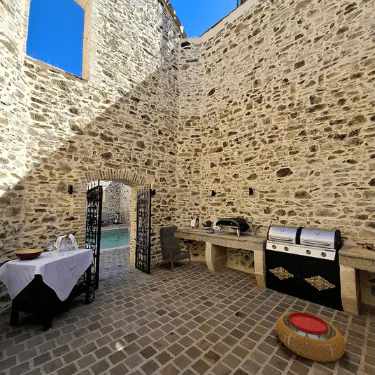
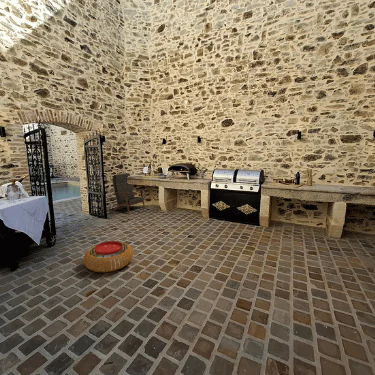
pouf: present [276,312,345,362] -> present [84,241,133,272]

